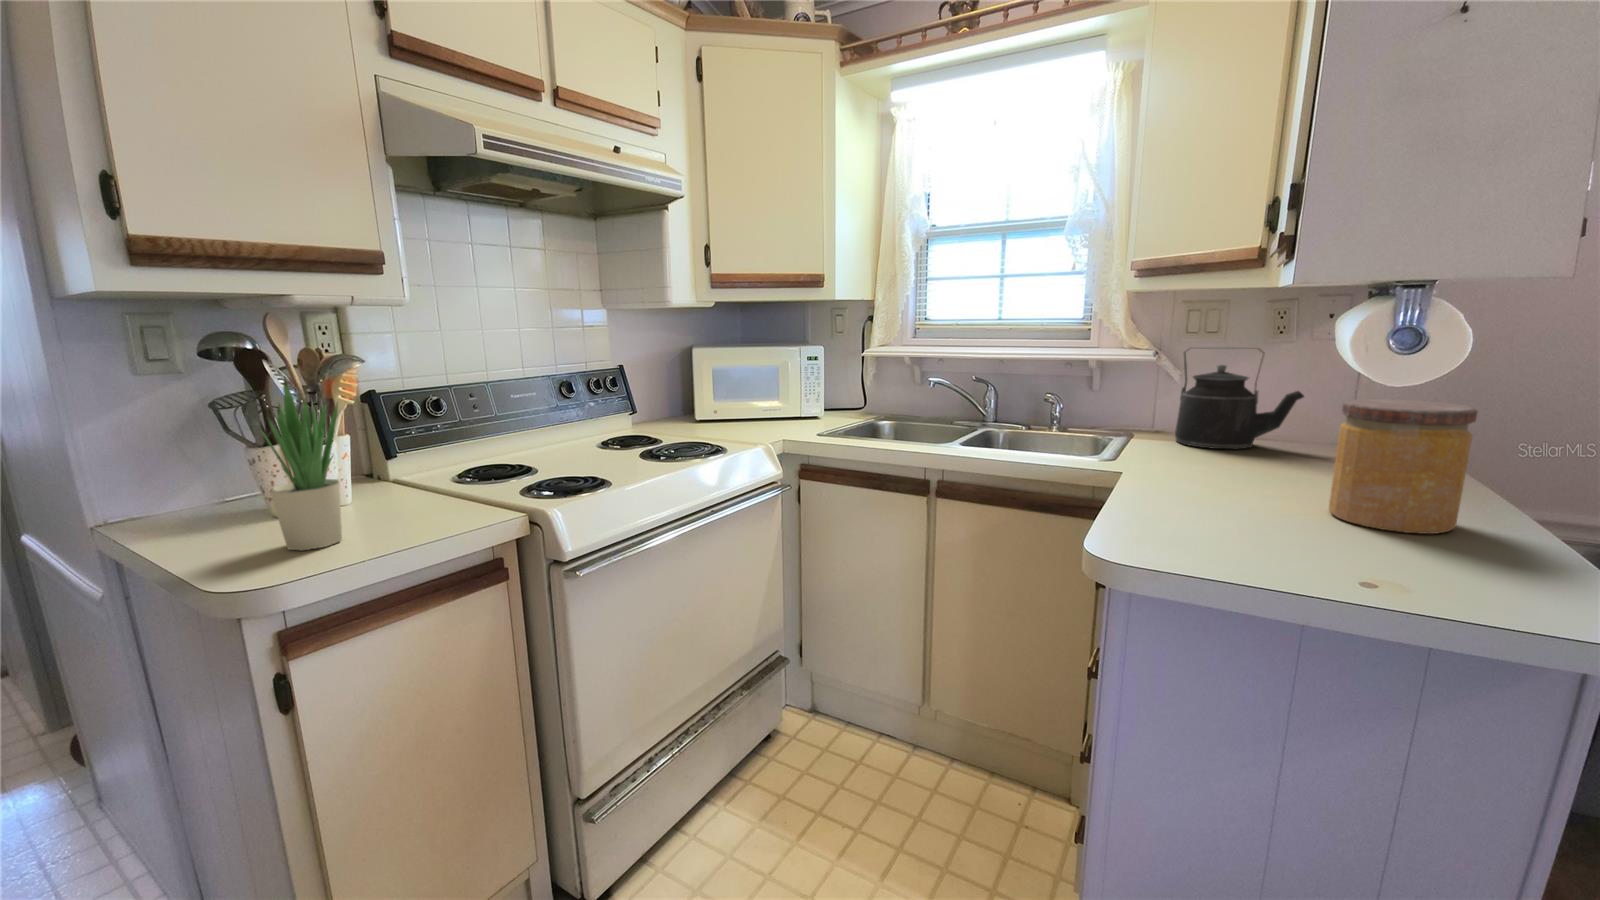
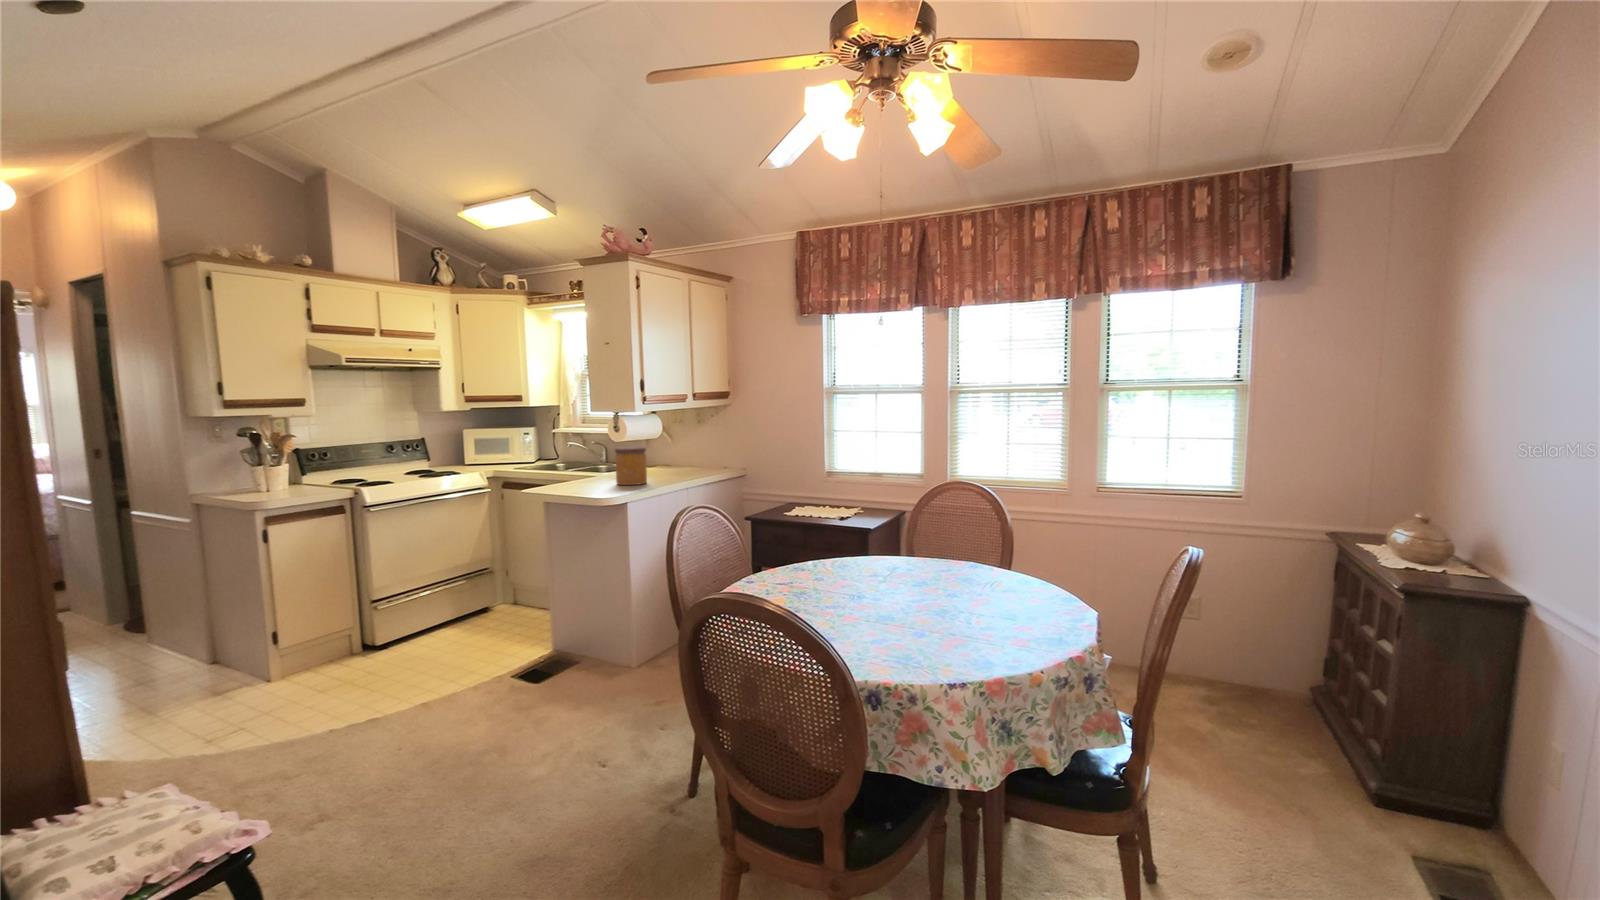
kettle: present [1175,347,1304,449] -> none [654,428,689,469]
potted plant: present [257,379,342,550] -> none [260,443,287,496]

